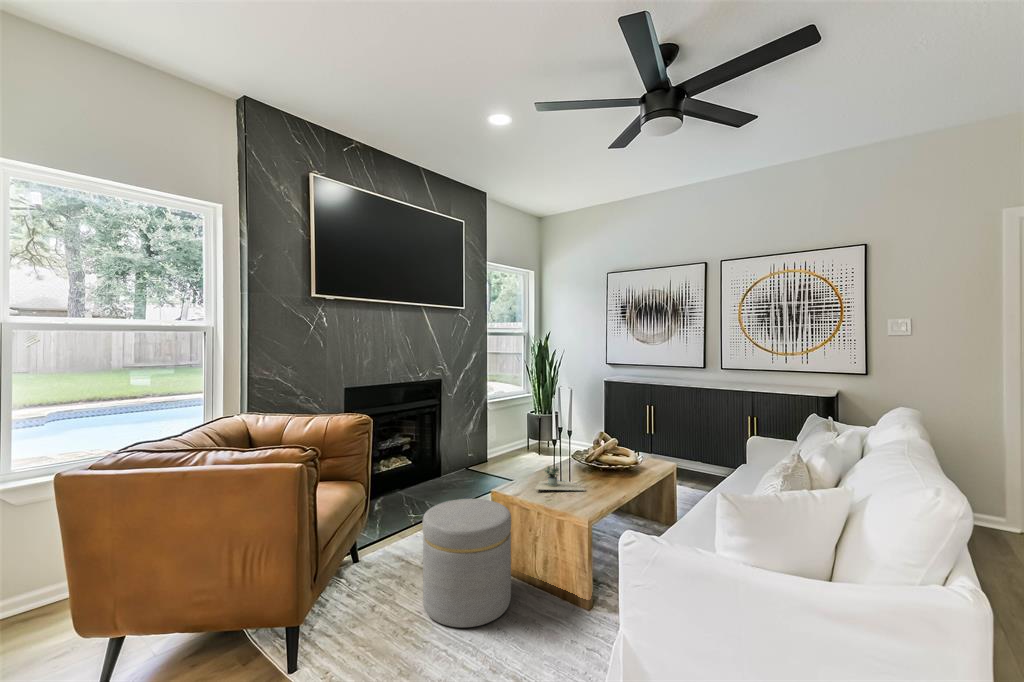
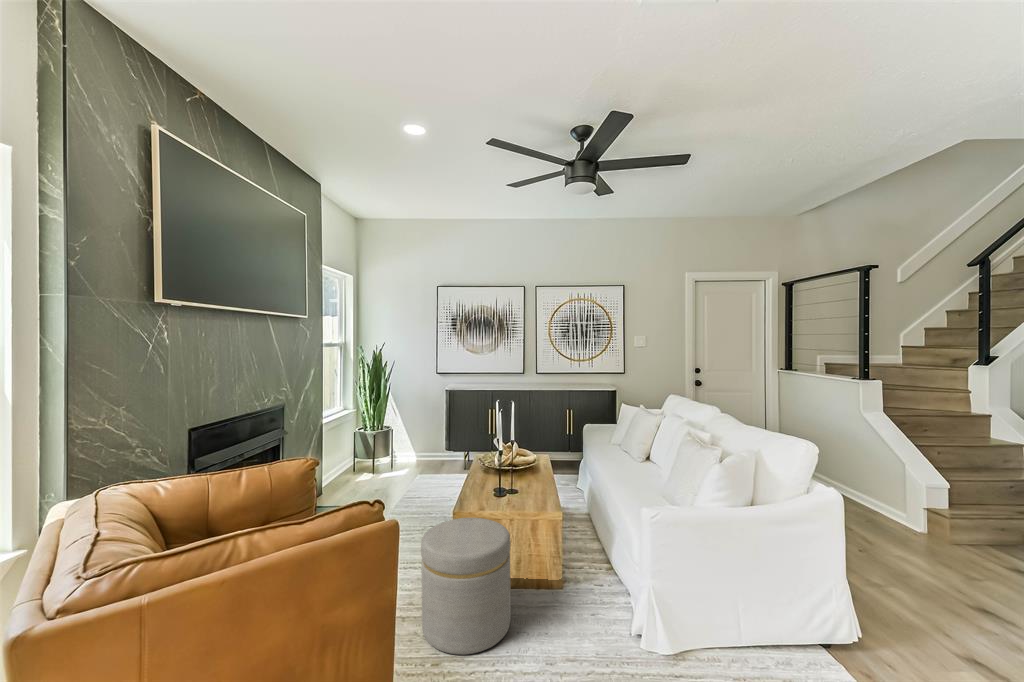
potted plant: present [535,466,584,490] -> none [481,472,540,498]

